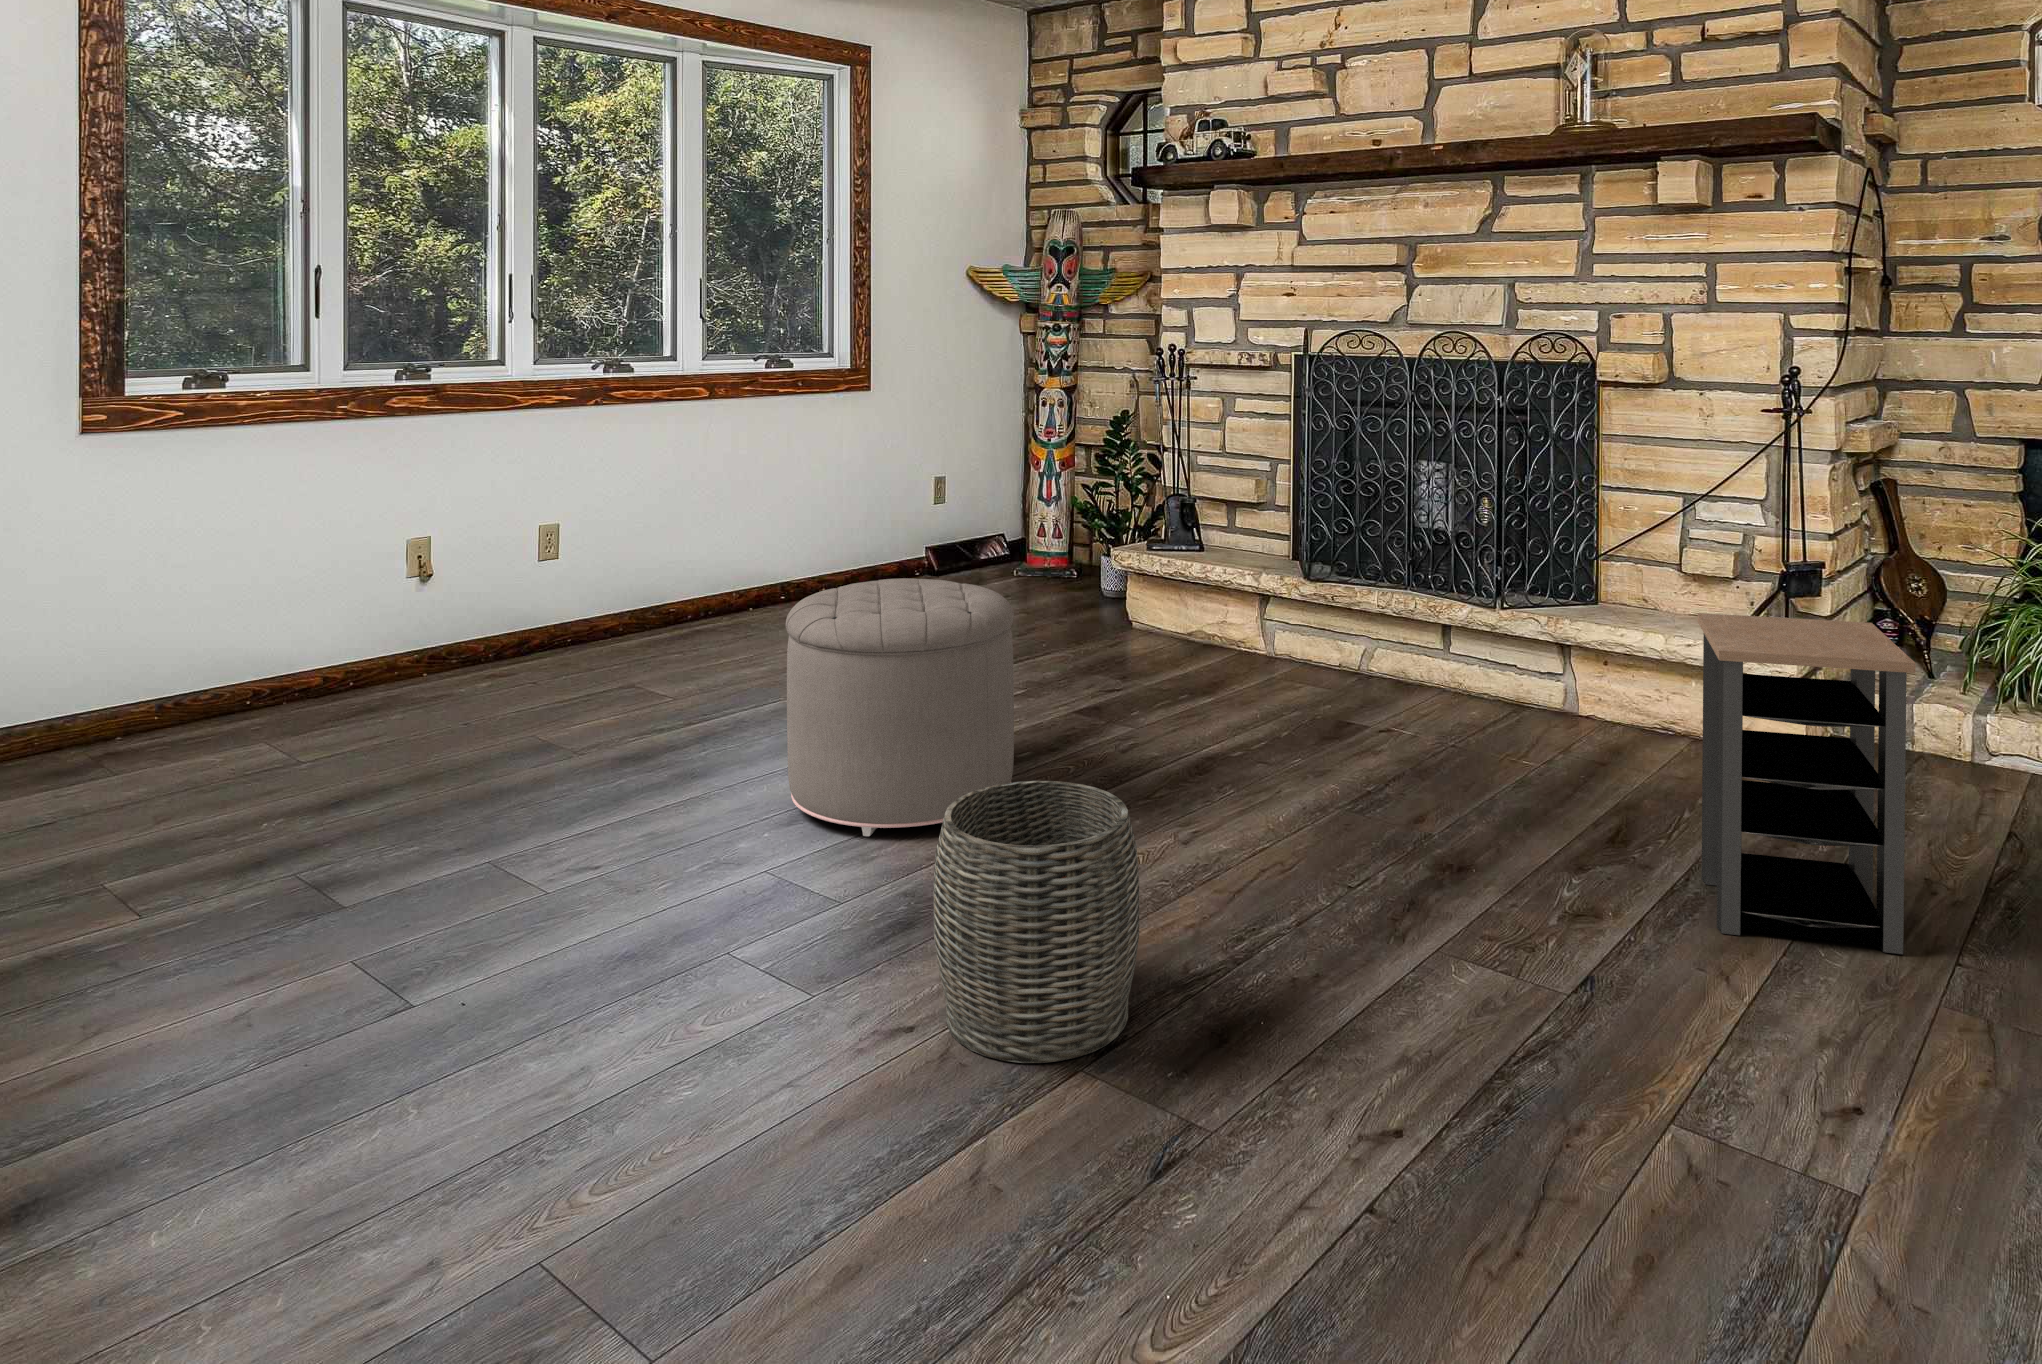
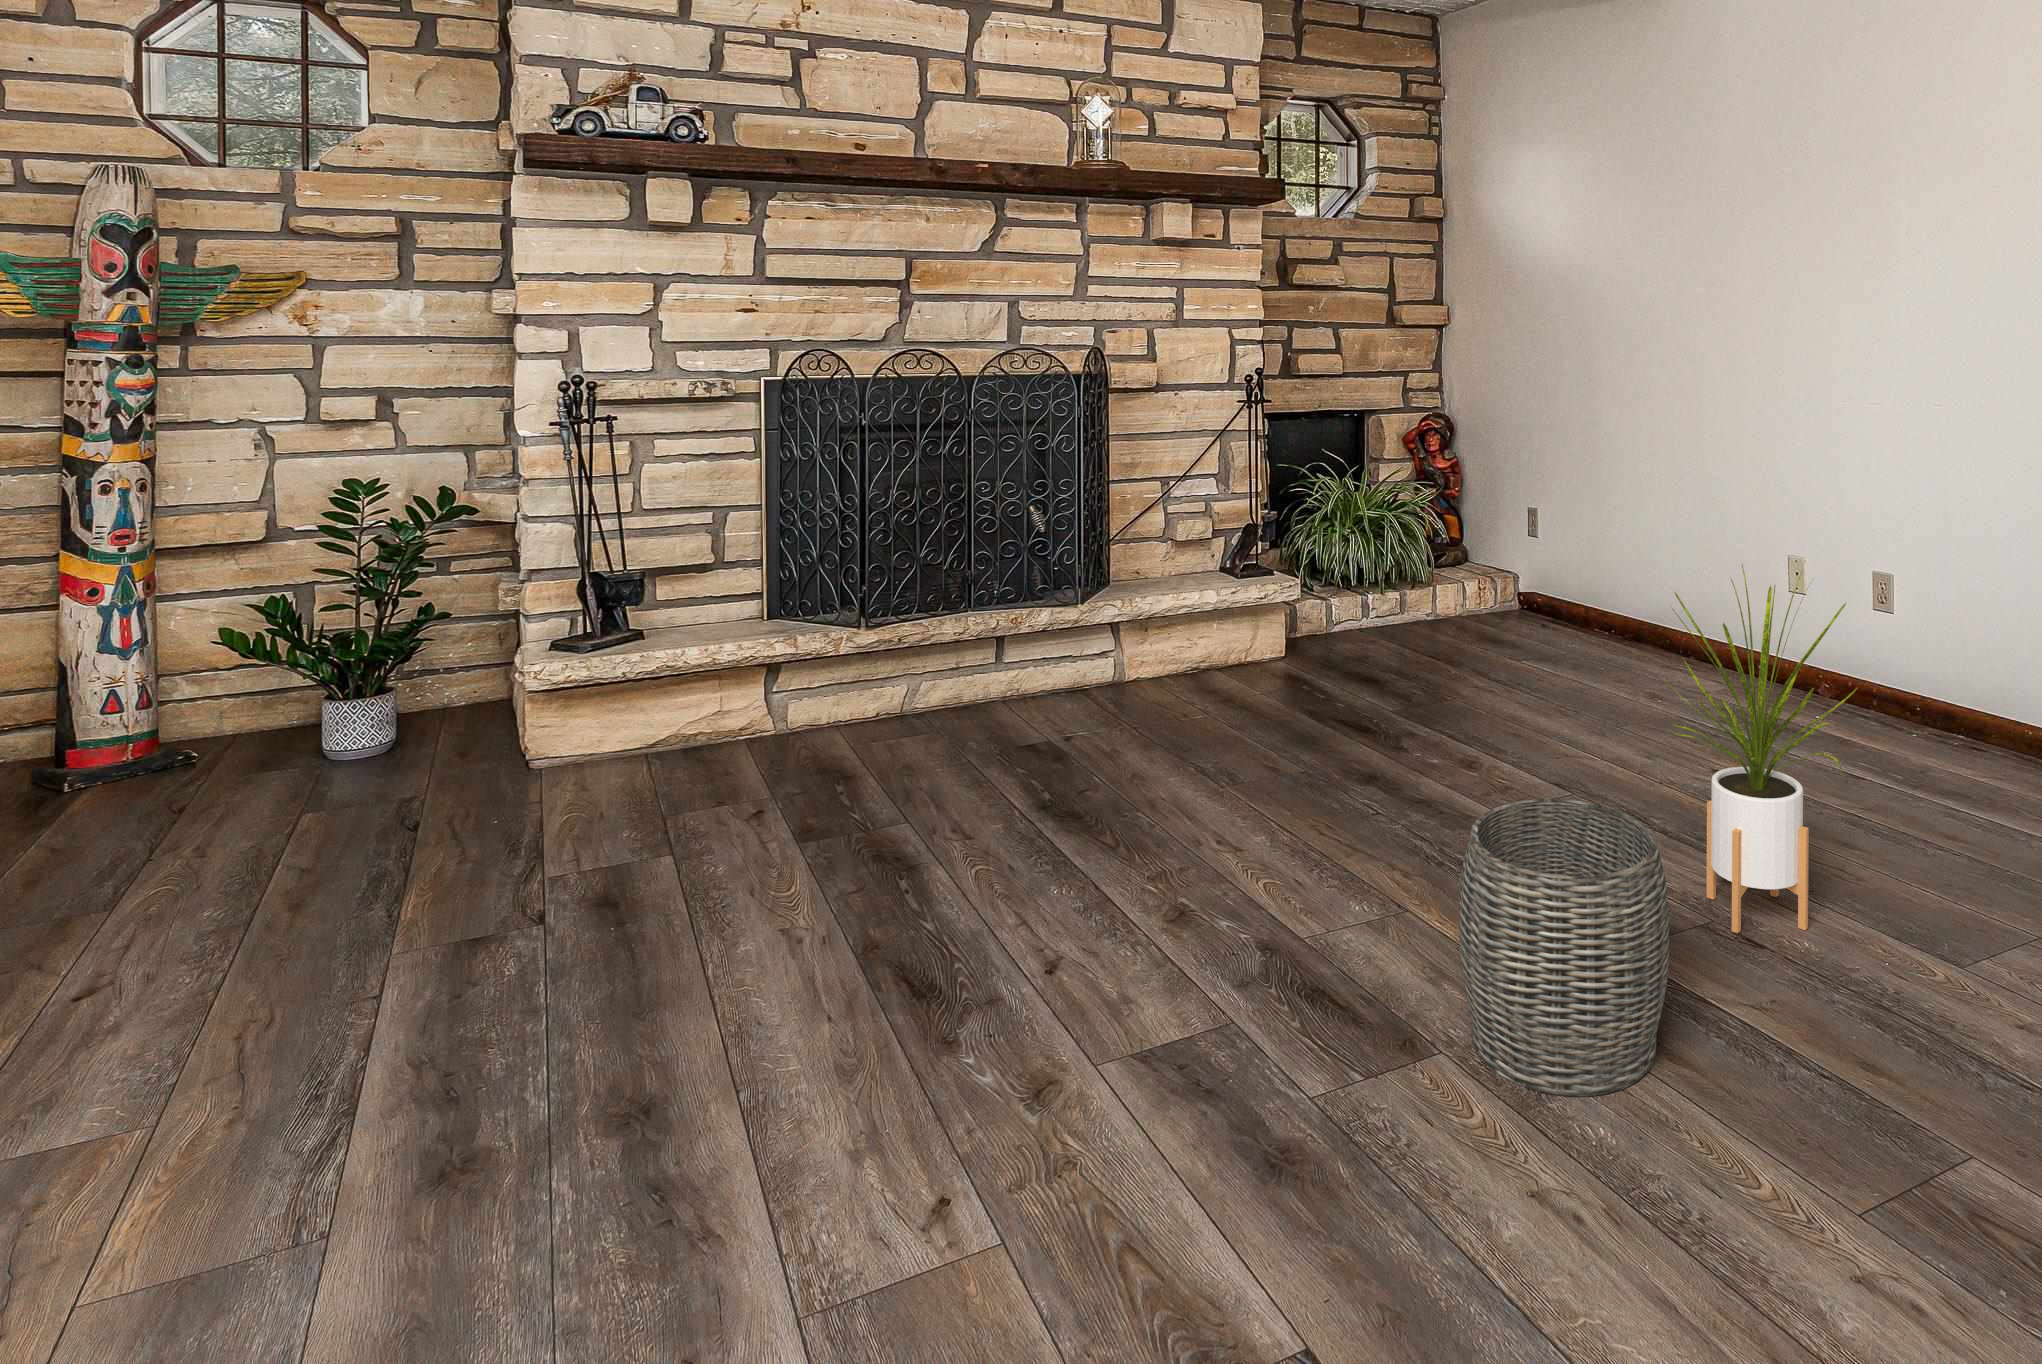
ottoman: present [786,578,1014,836] -> none [740,708,1090,1127]
side table: present [1698,613,1916,954] -> none [1438,528,1592,753]
house plant: none [1283,638,1546,1158] -> present [1665,564,1856,933]

